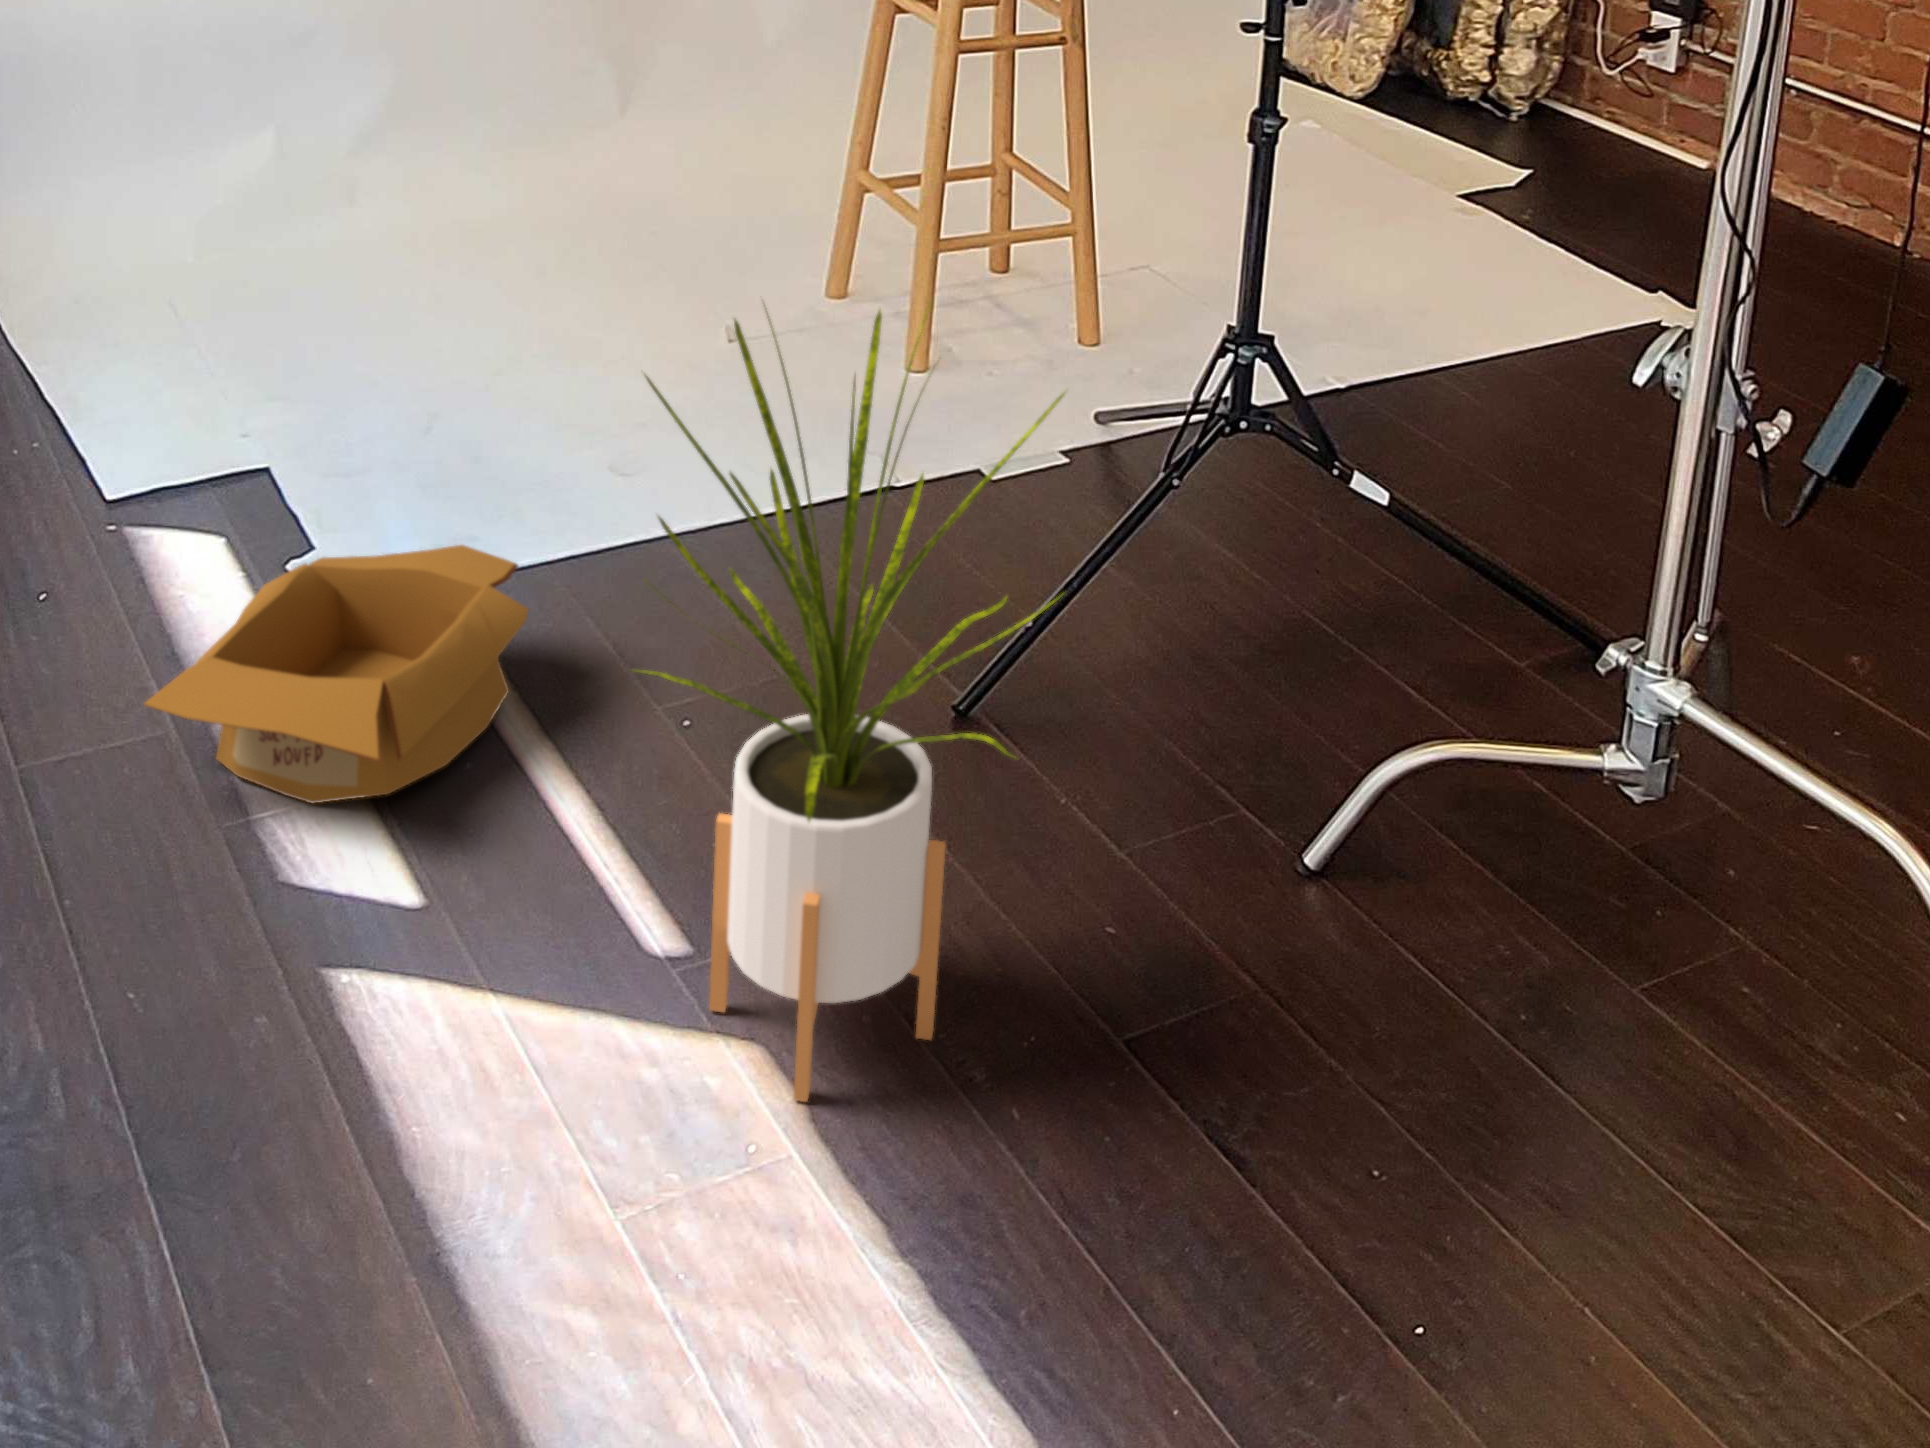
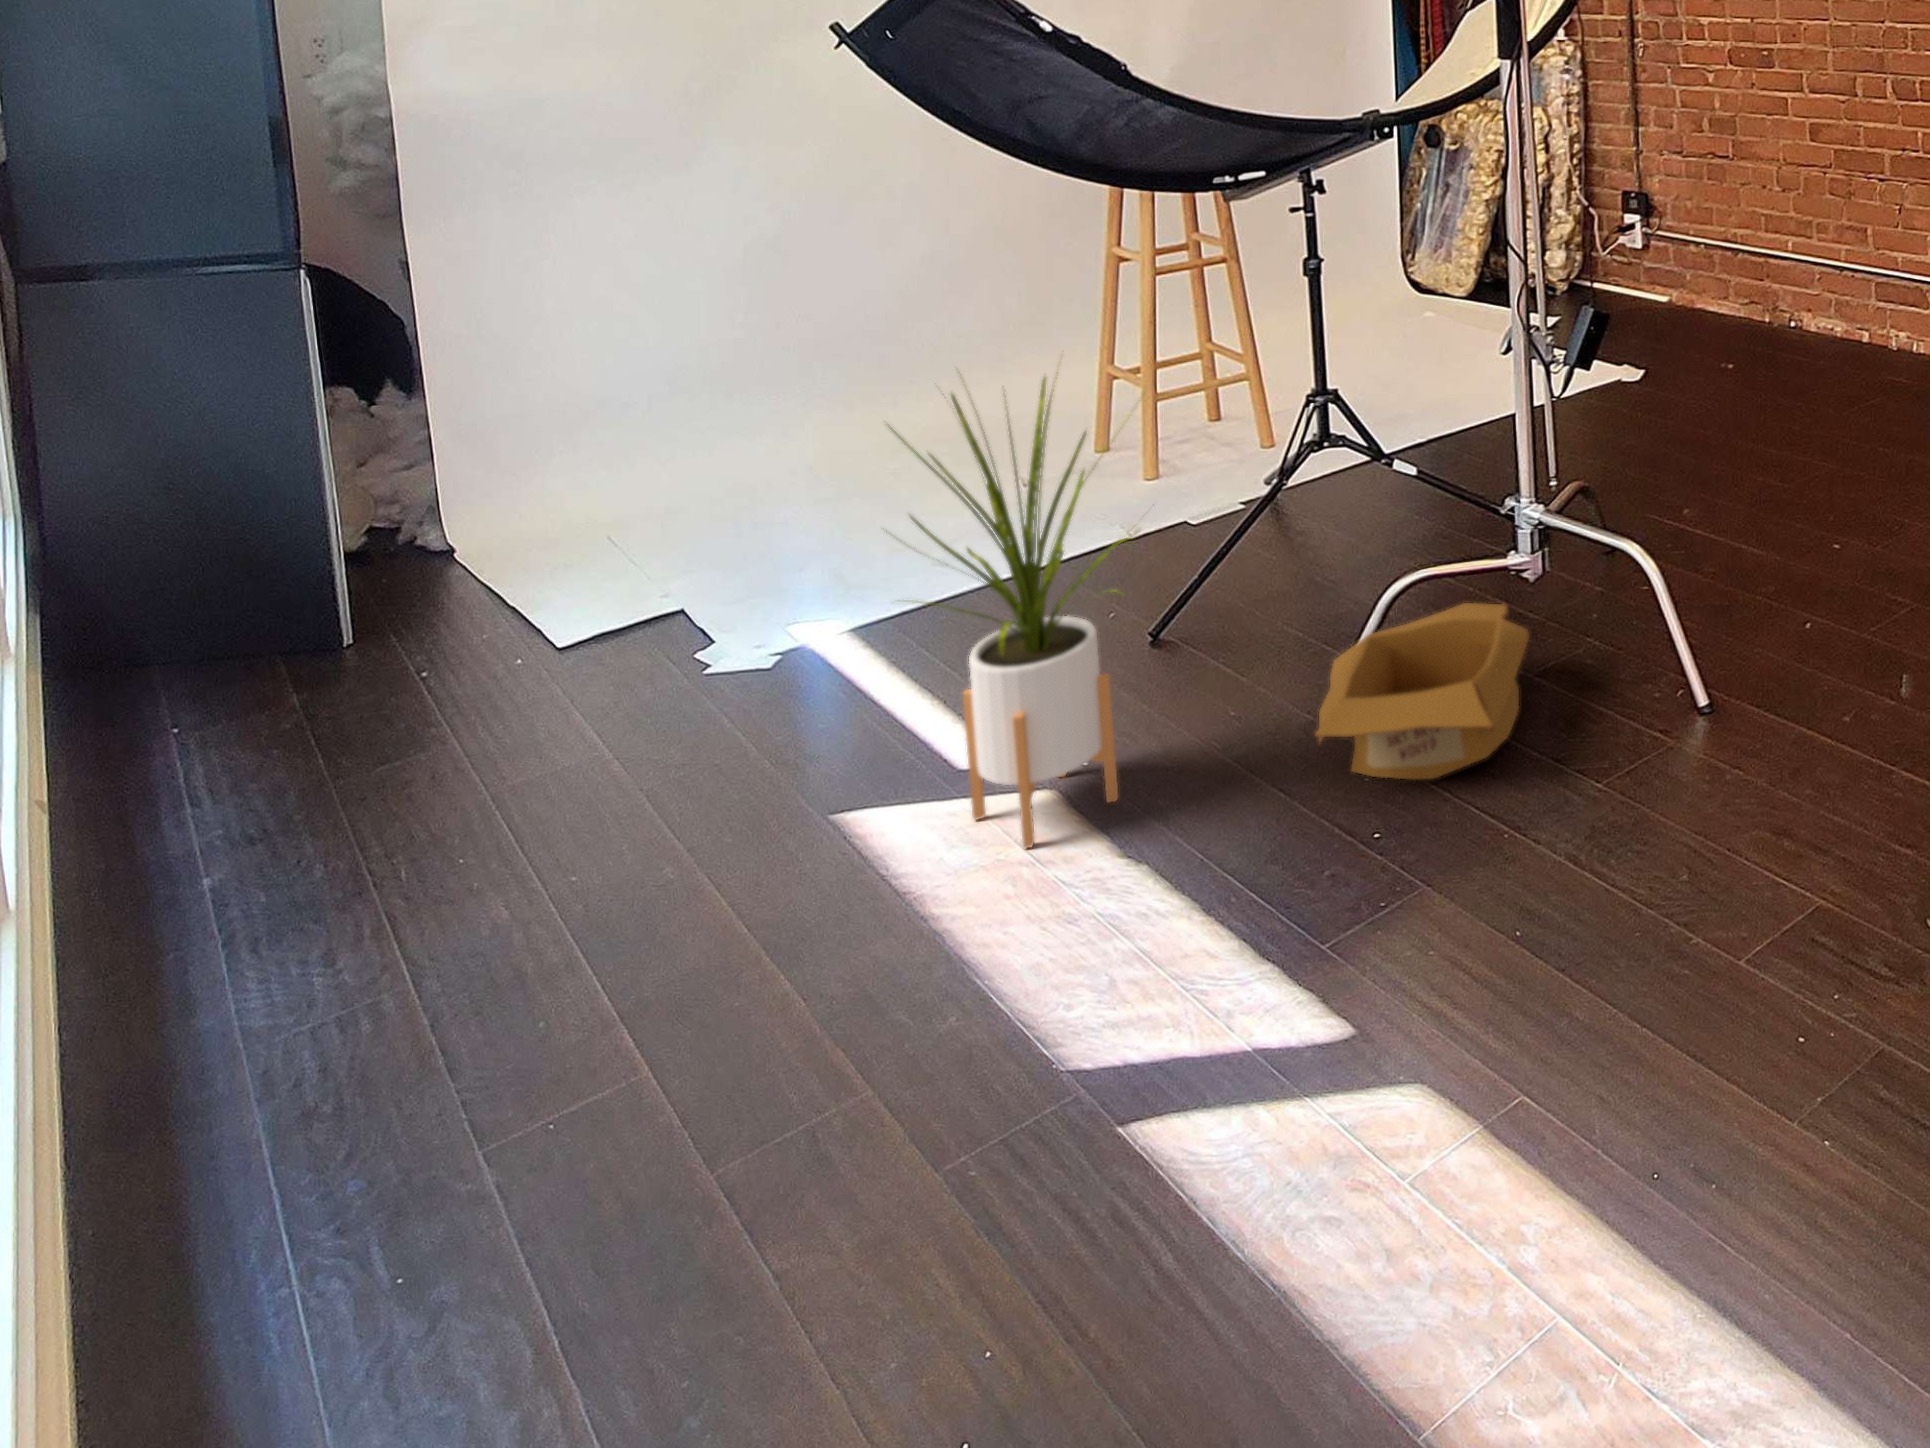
cardboard box: present [144,545,529,803] -> present [1315,603,1529,780]

